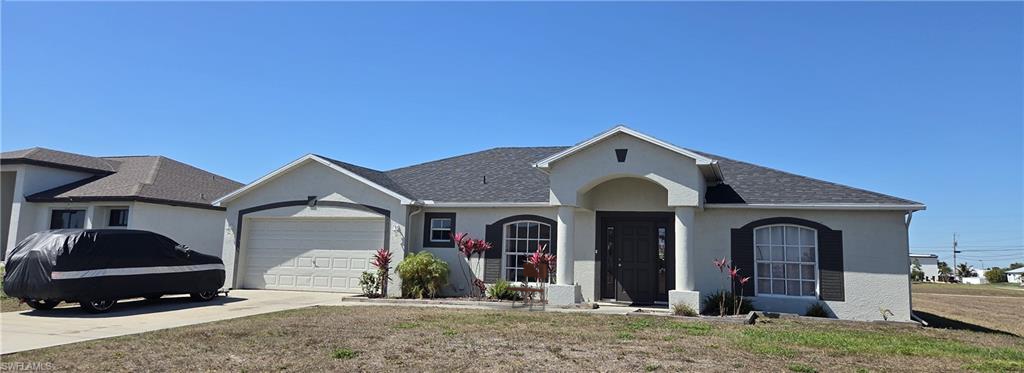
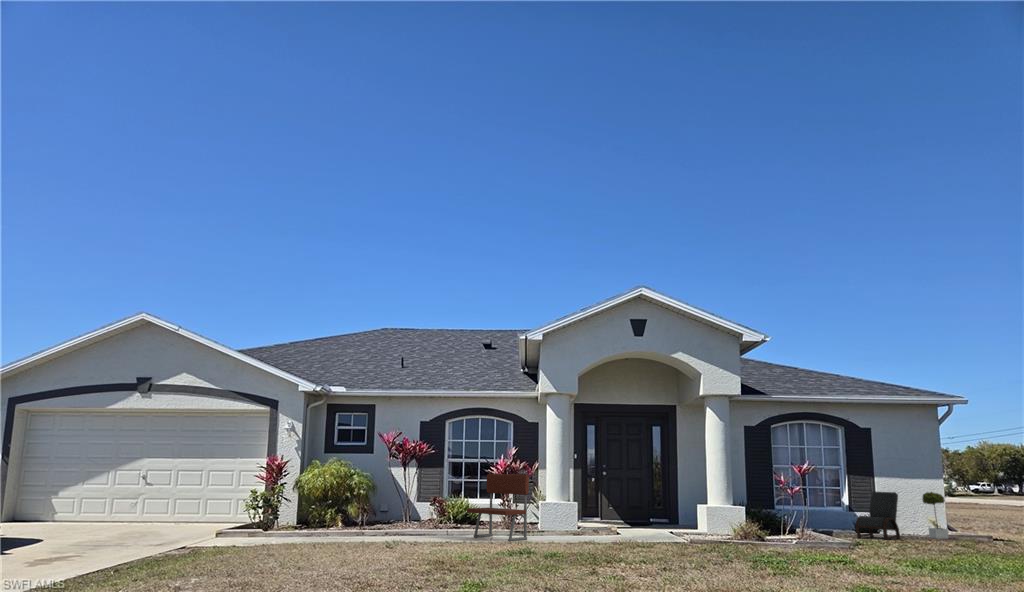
lounge chair: none [819,283,862,323] -> present [856,492,900,540]
potted tree: none [885,285,907,325] -> present [922,492,949,539]

